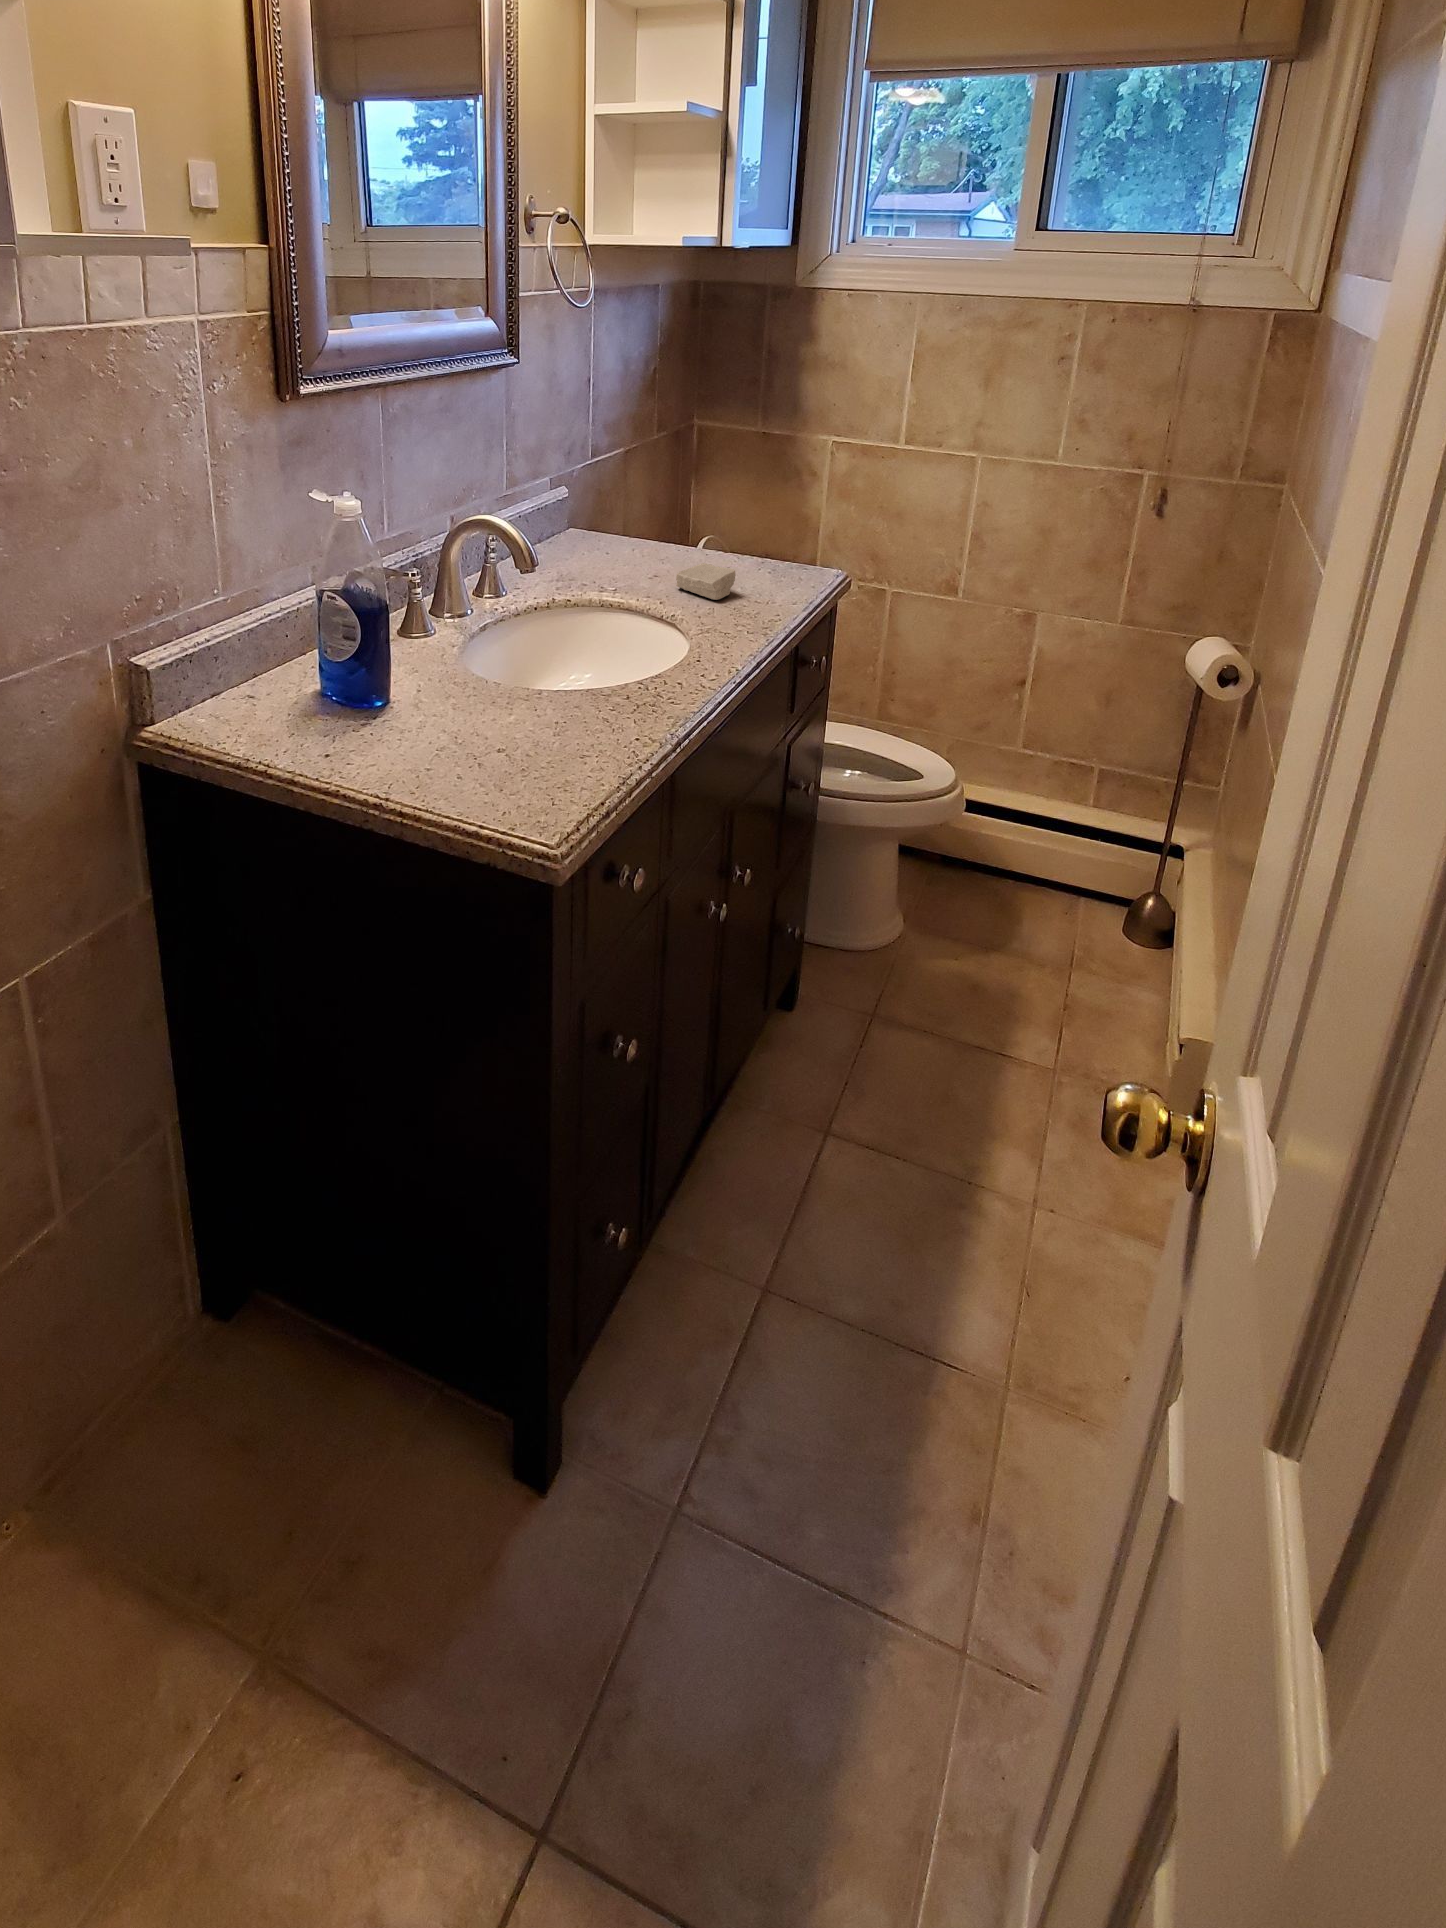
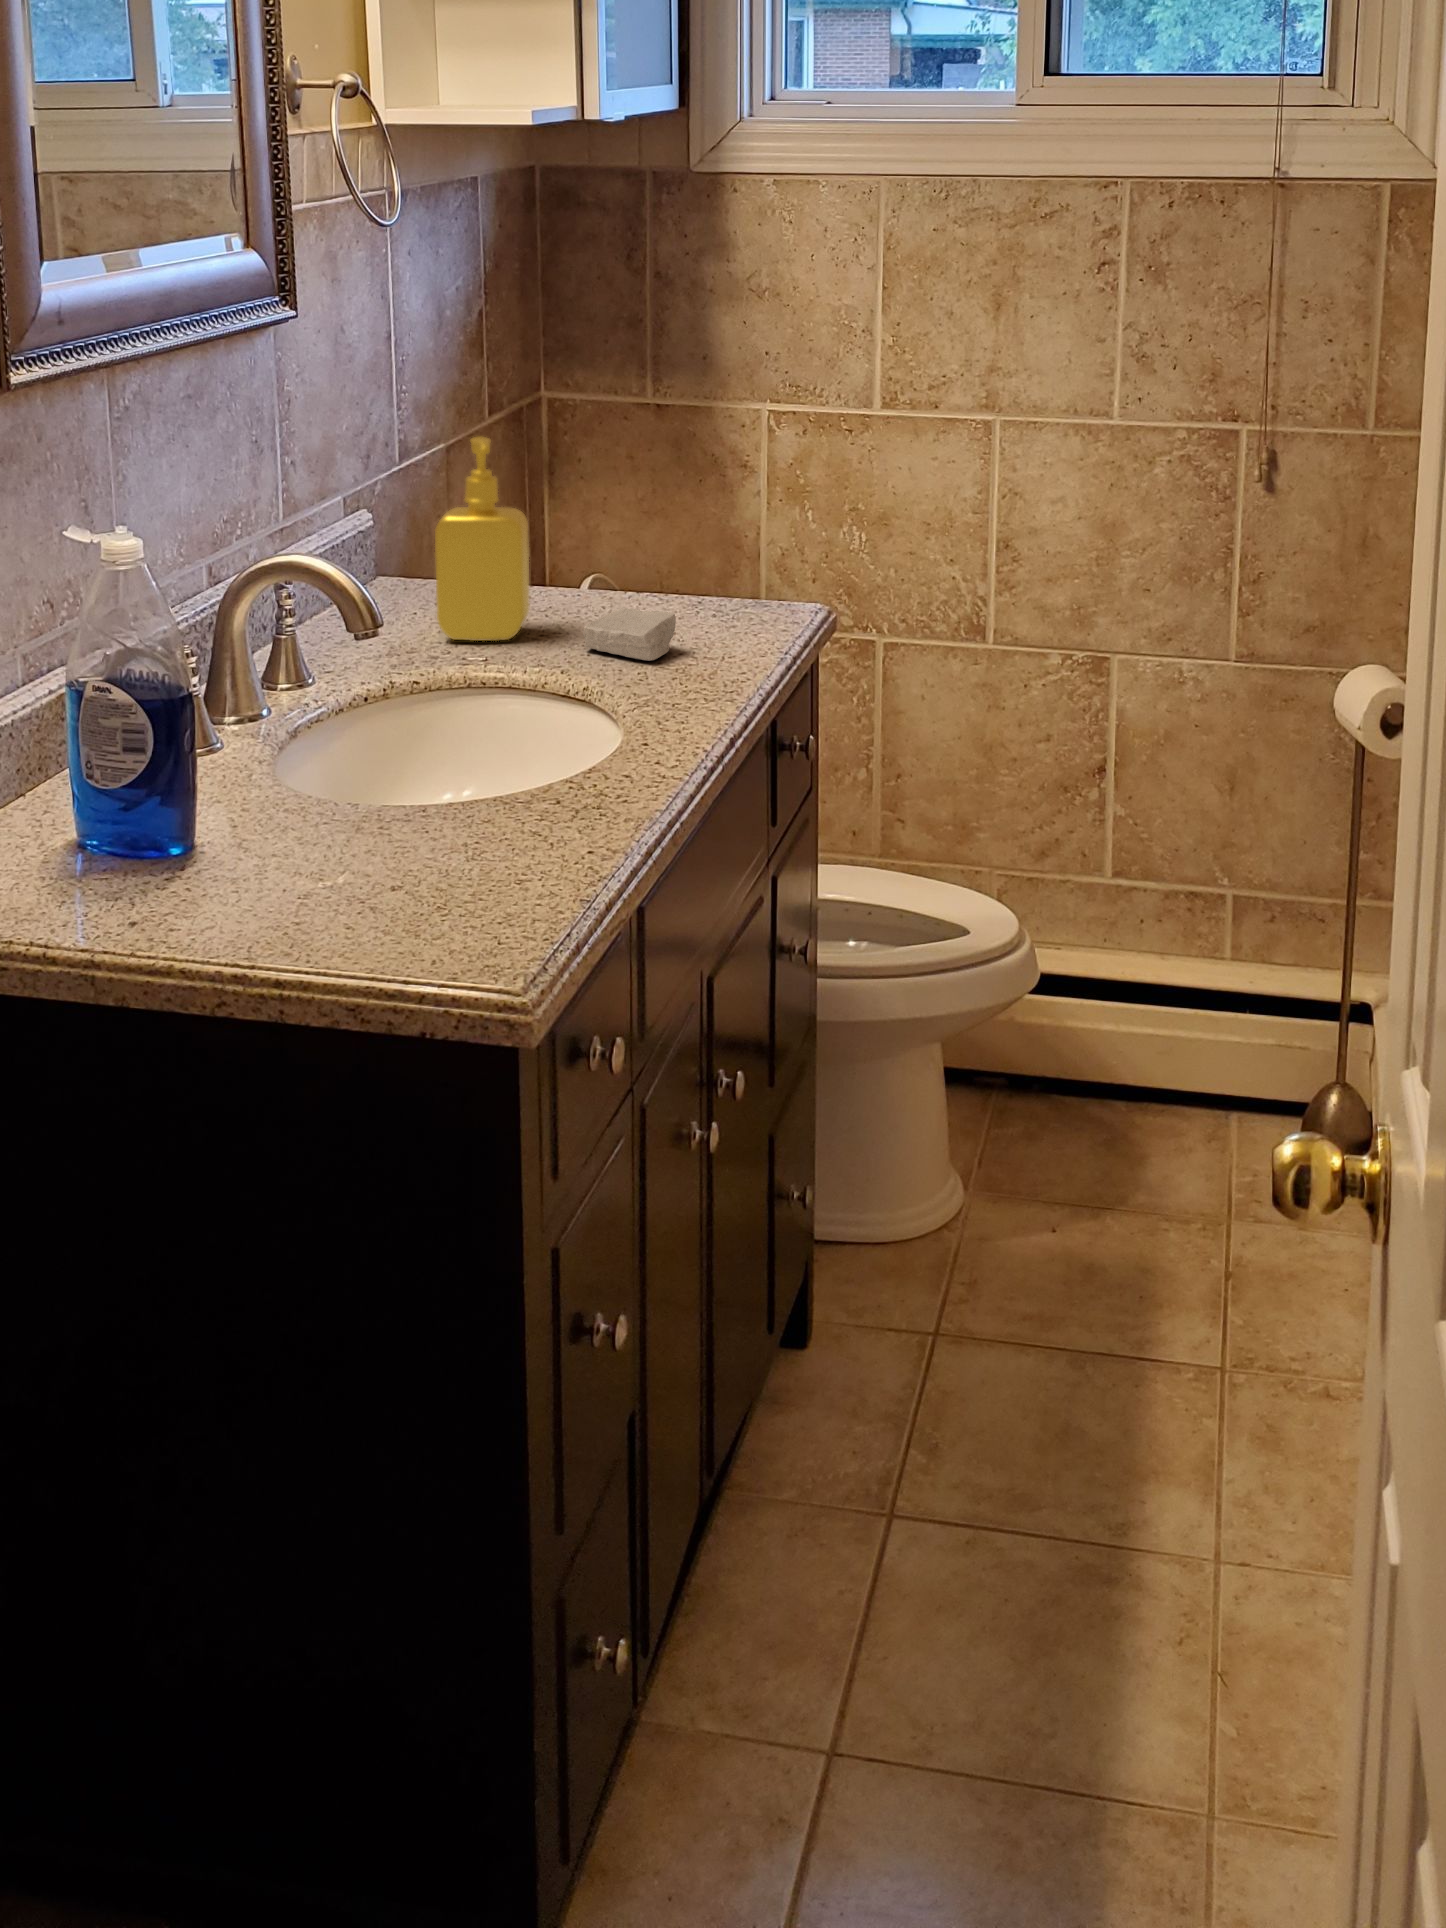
soap dispenser: none [588,446,650,577] -> present [435,437,530,641]

